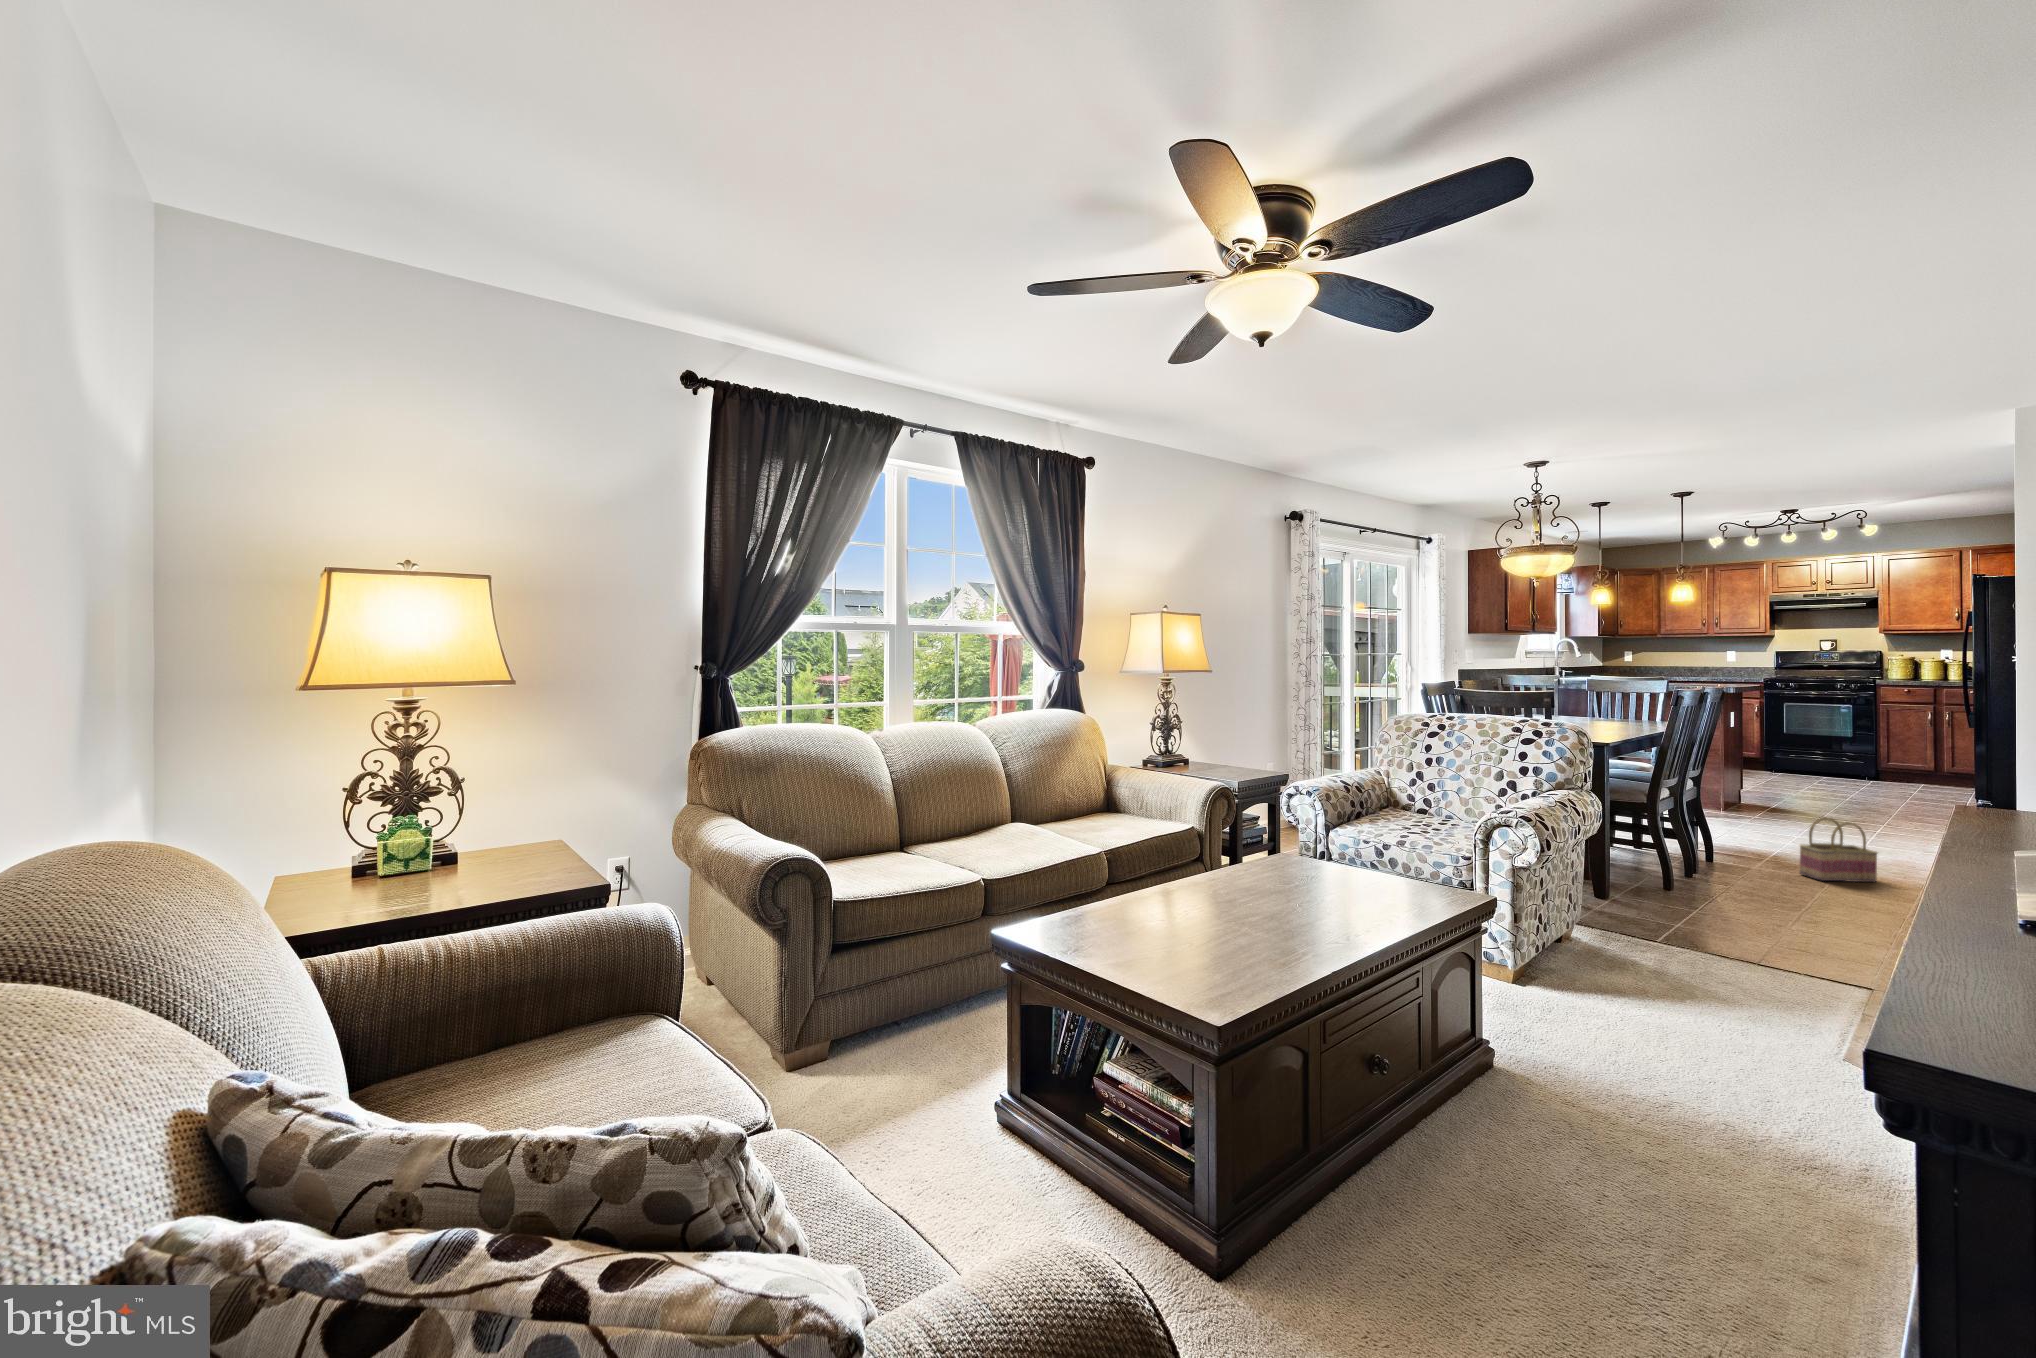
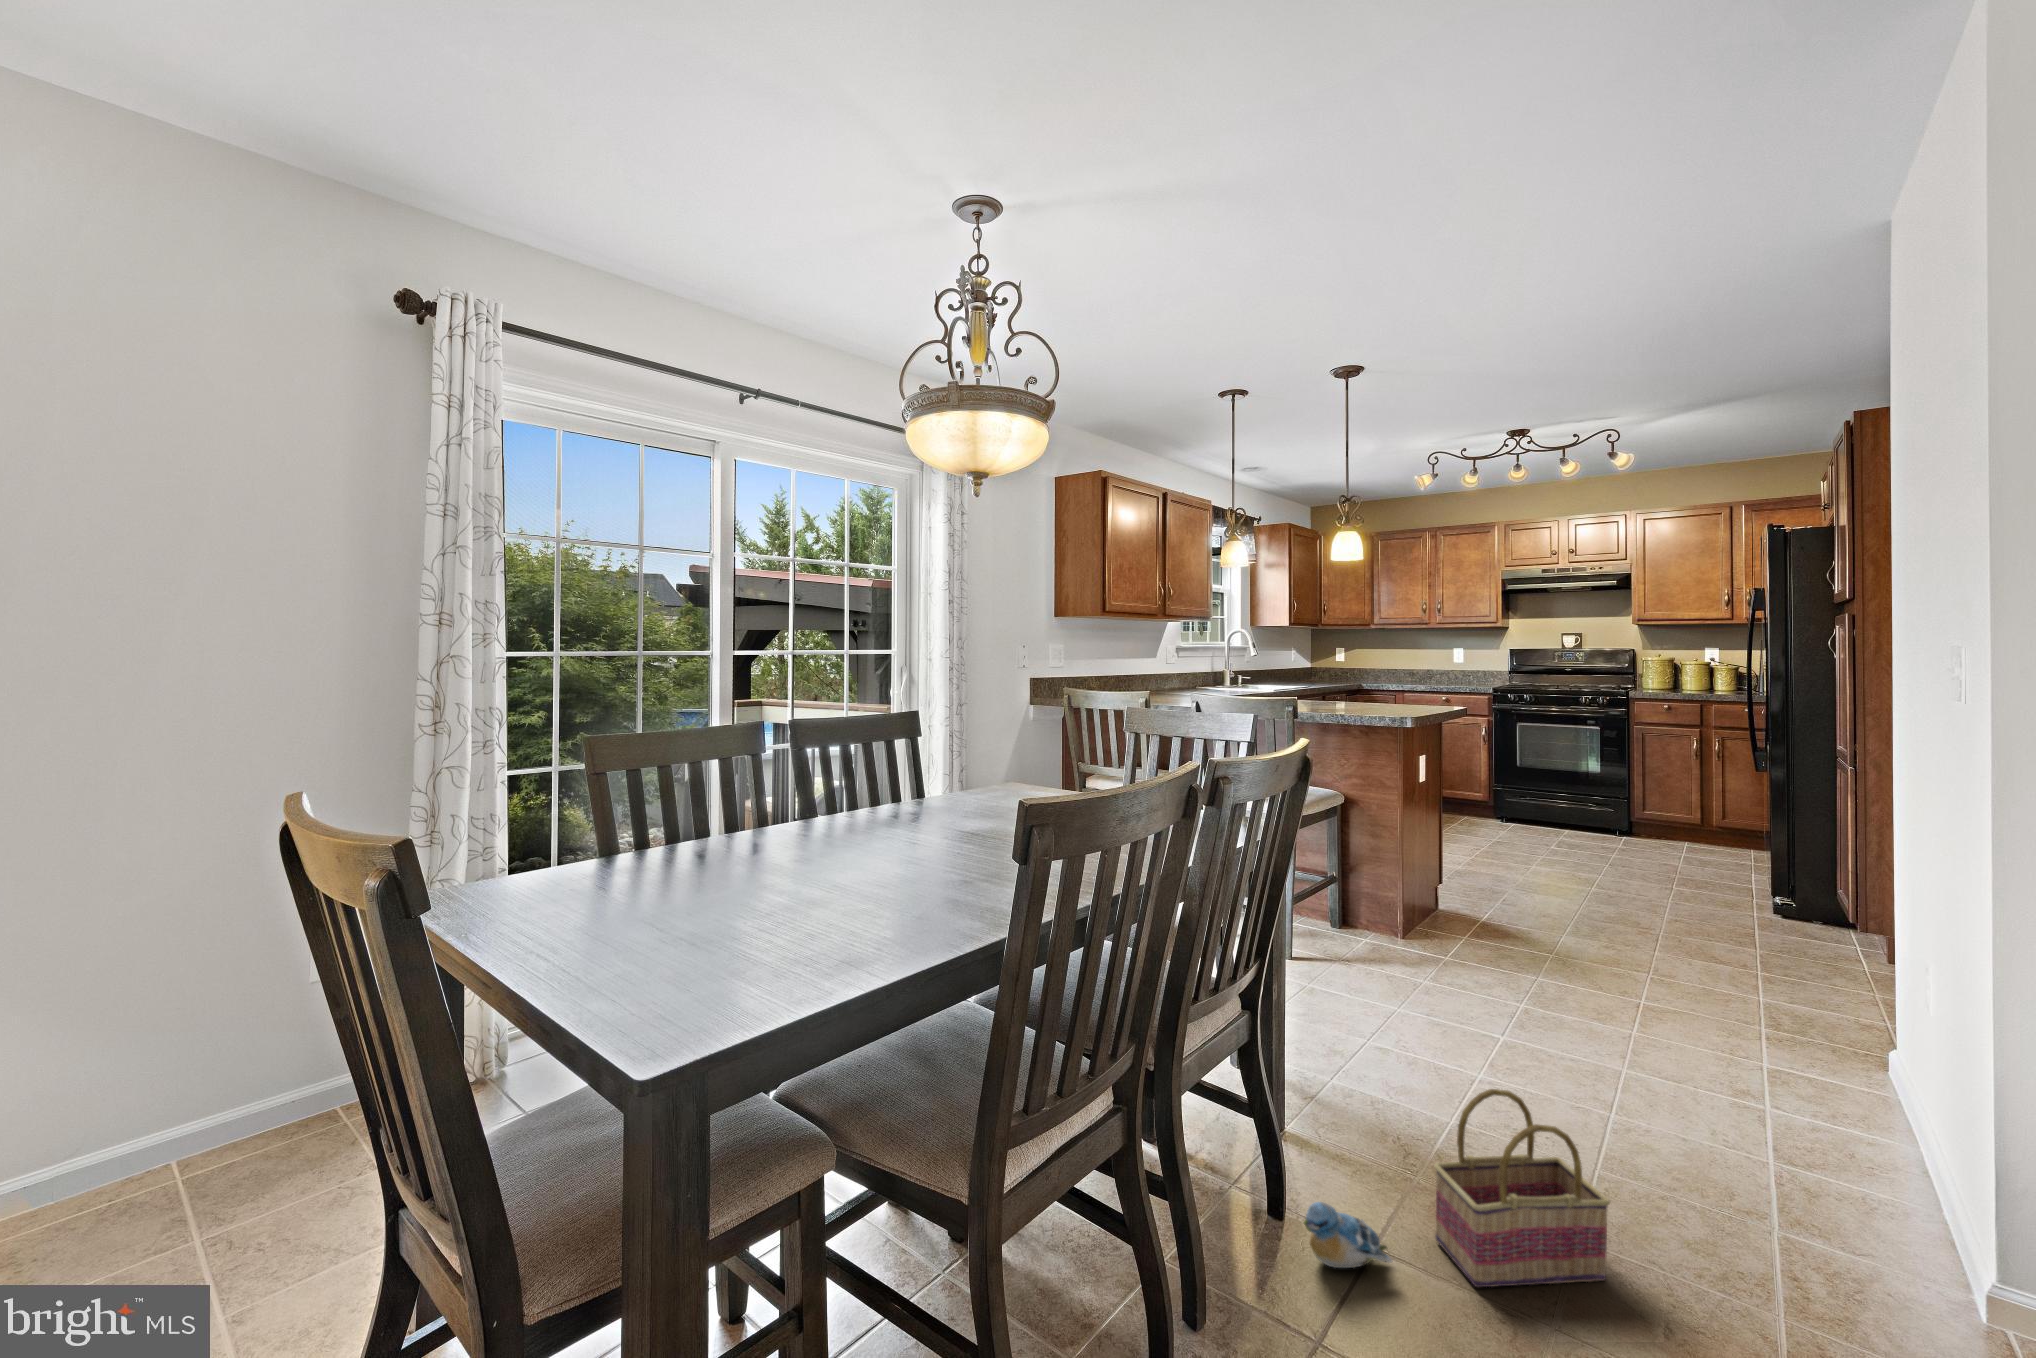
plush toy: none [1746,853,1785,876] -> present [1304,1202,1393,1268]

